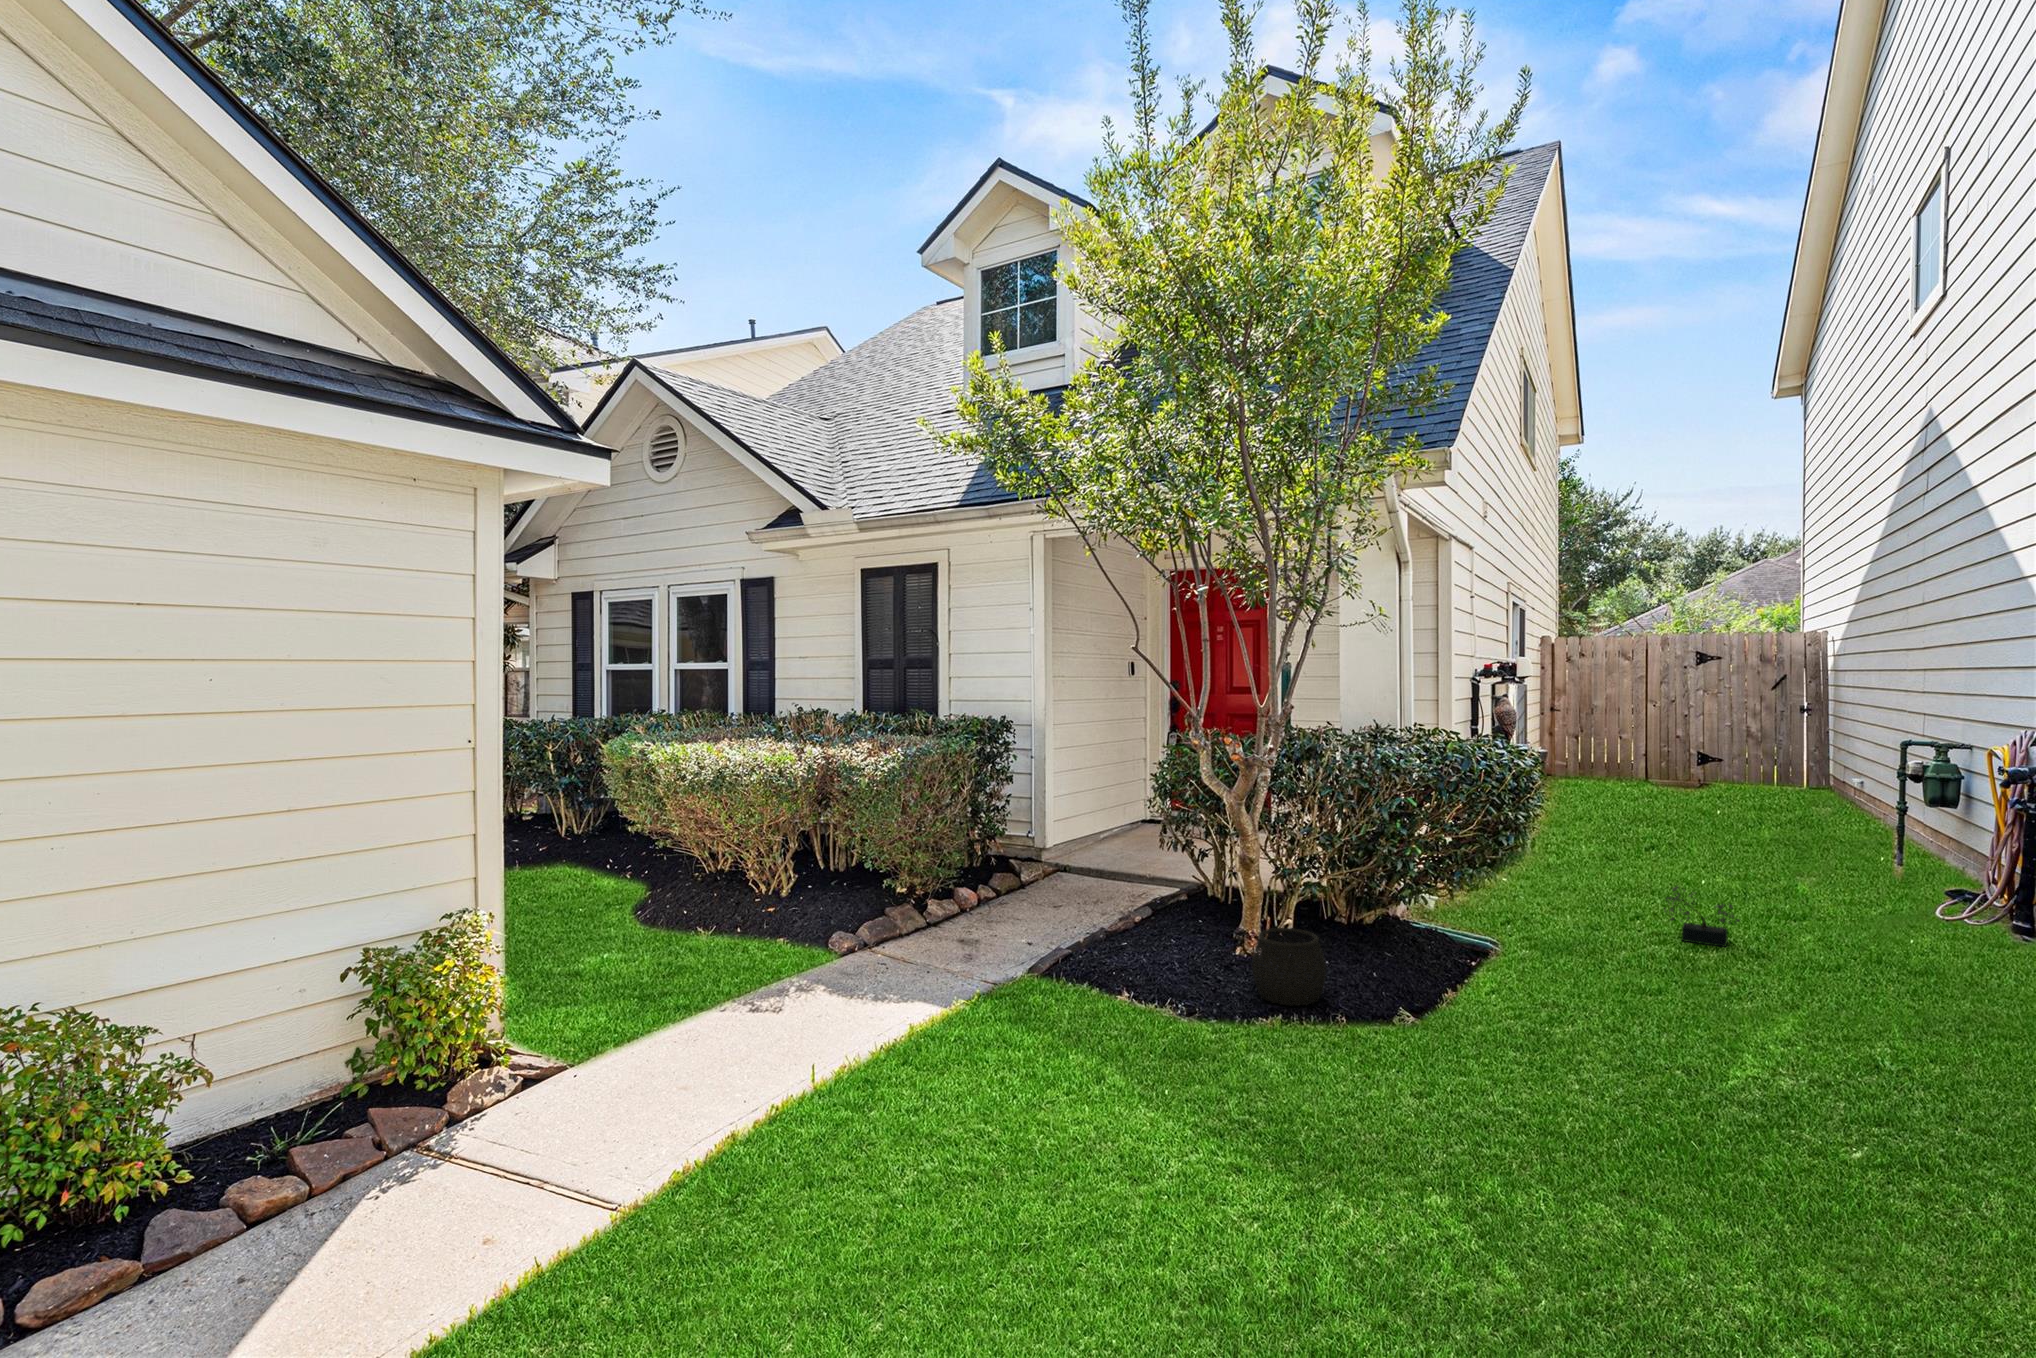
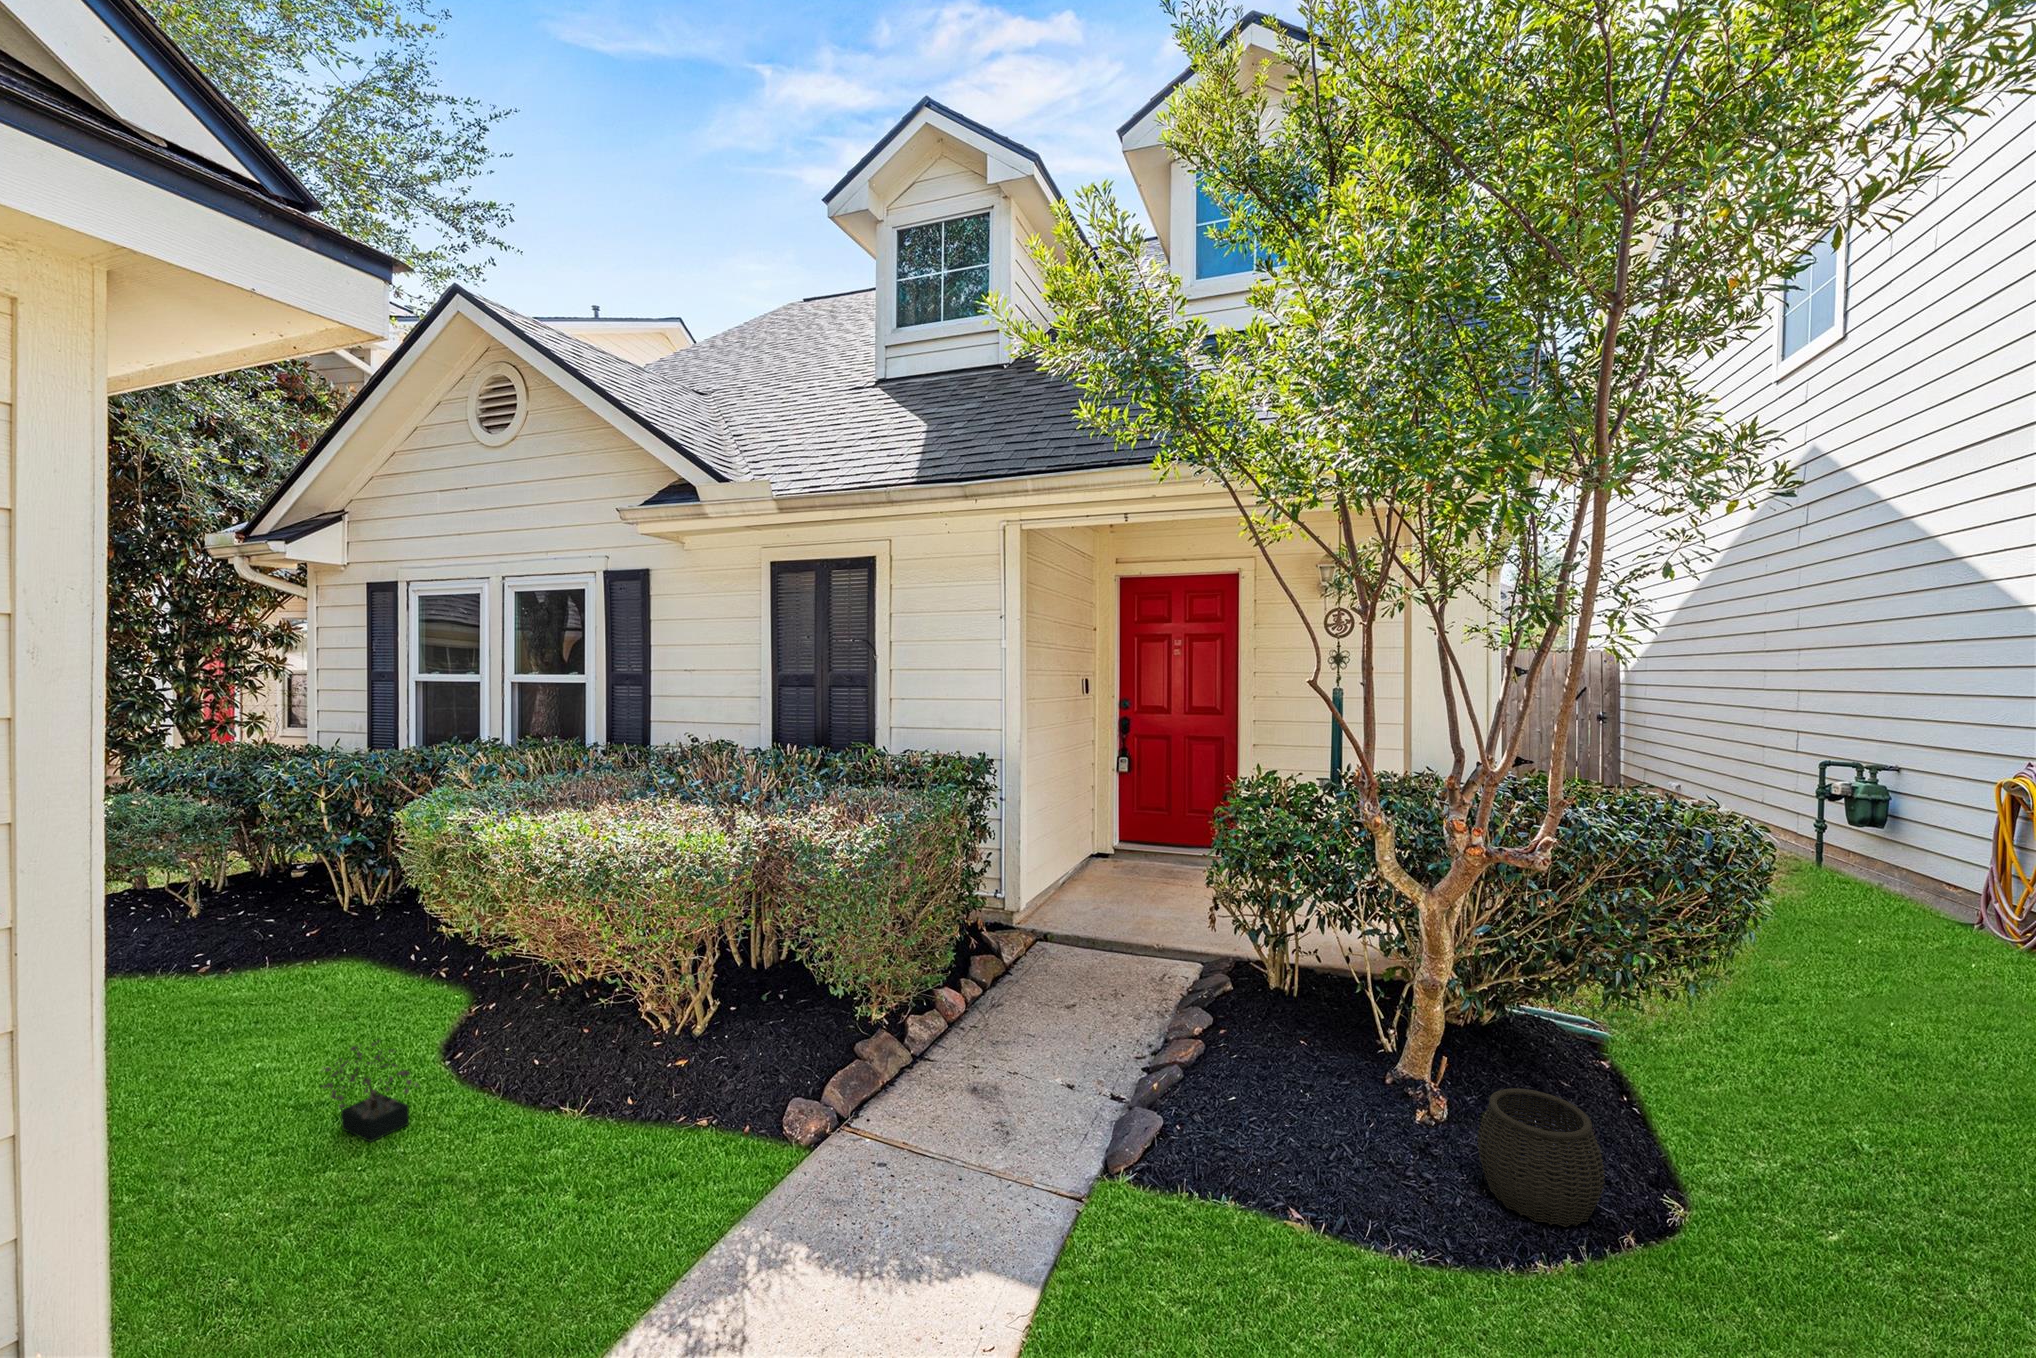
decorative plant: present [1665,887,1739,947] -> present [319,1040,419,1142]

